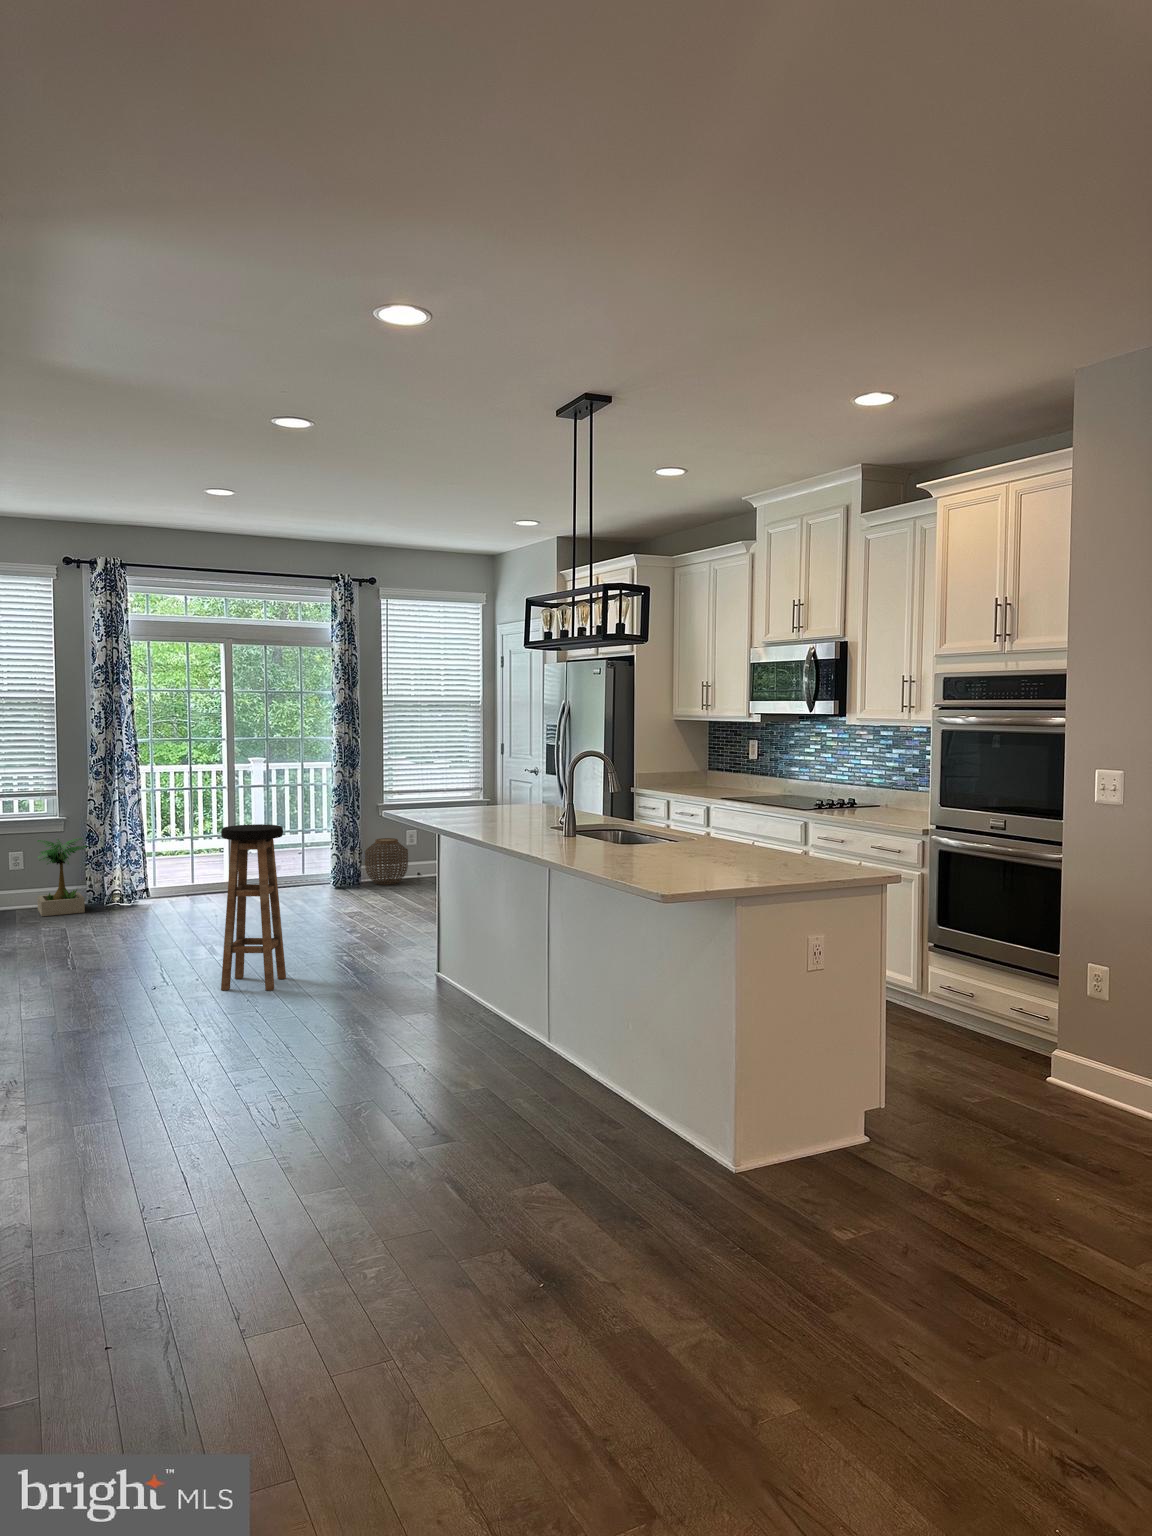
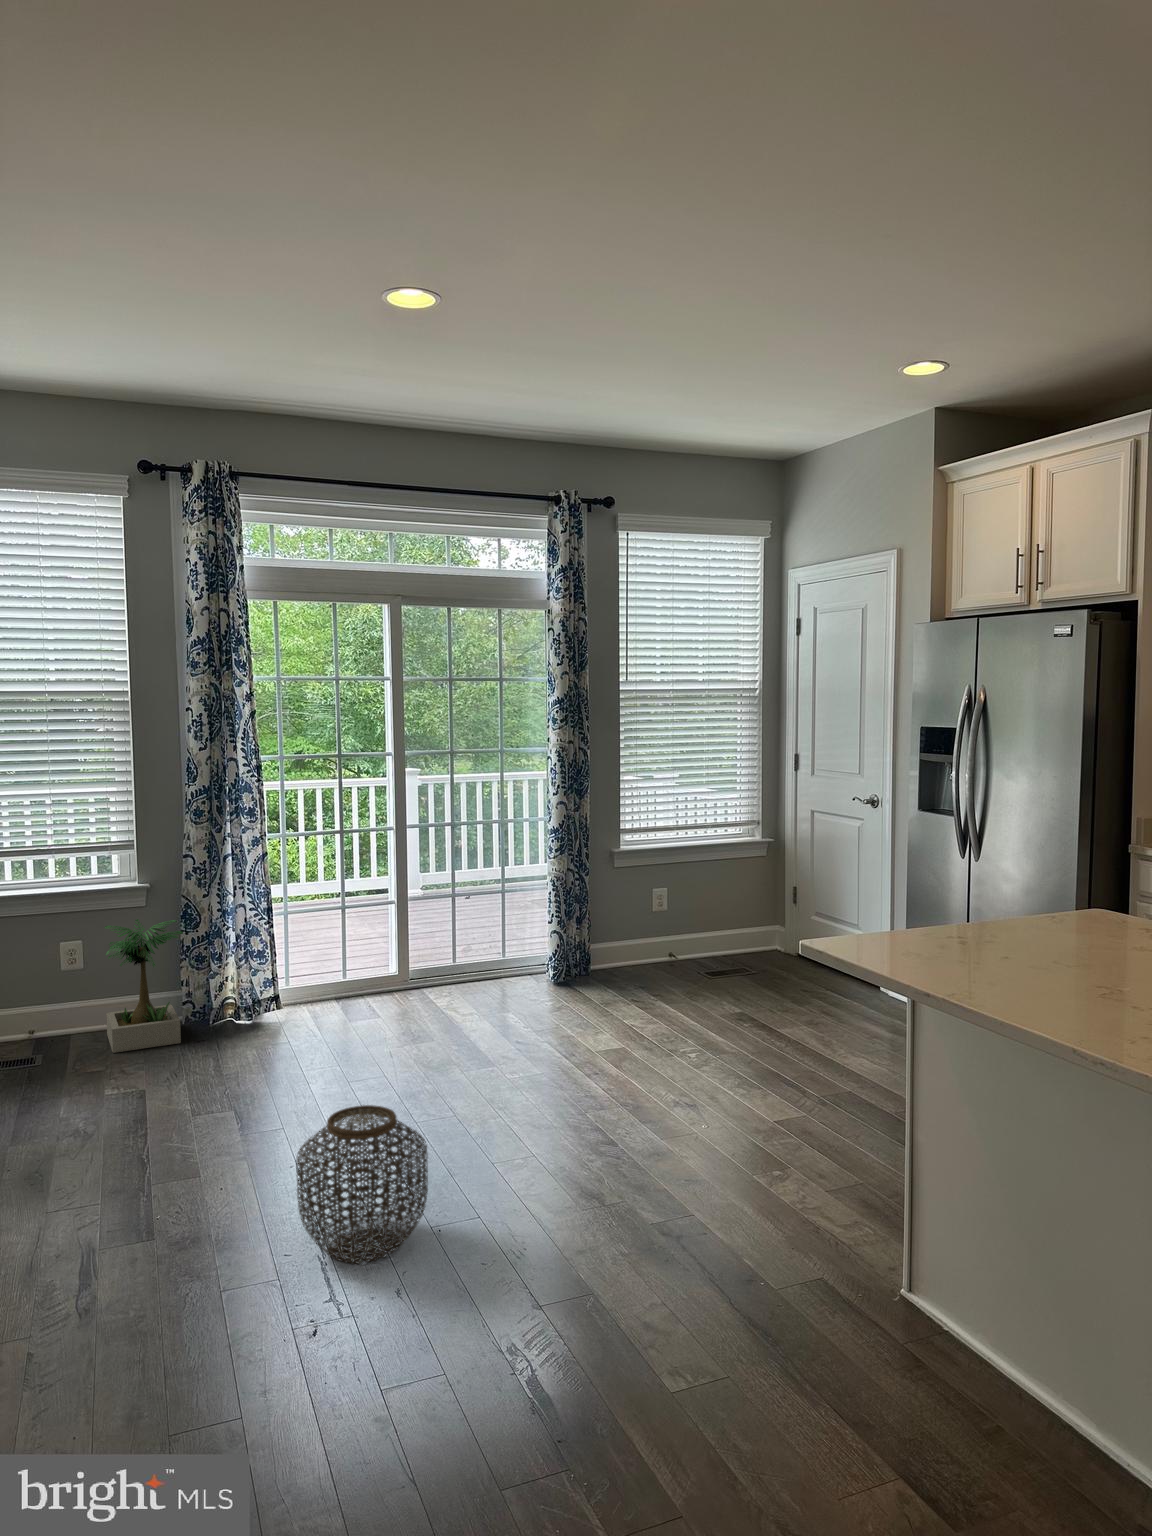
bar stool: present [221,824,286,990] -> none [468,957,595,1330]
woven basket: present [365,838,408,885] -> present [296,1105,428,1264]

